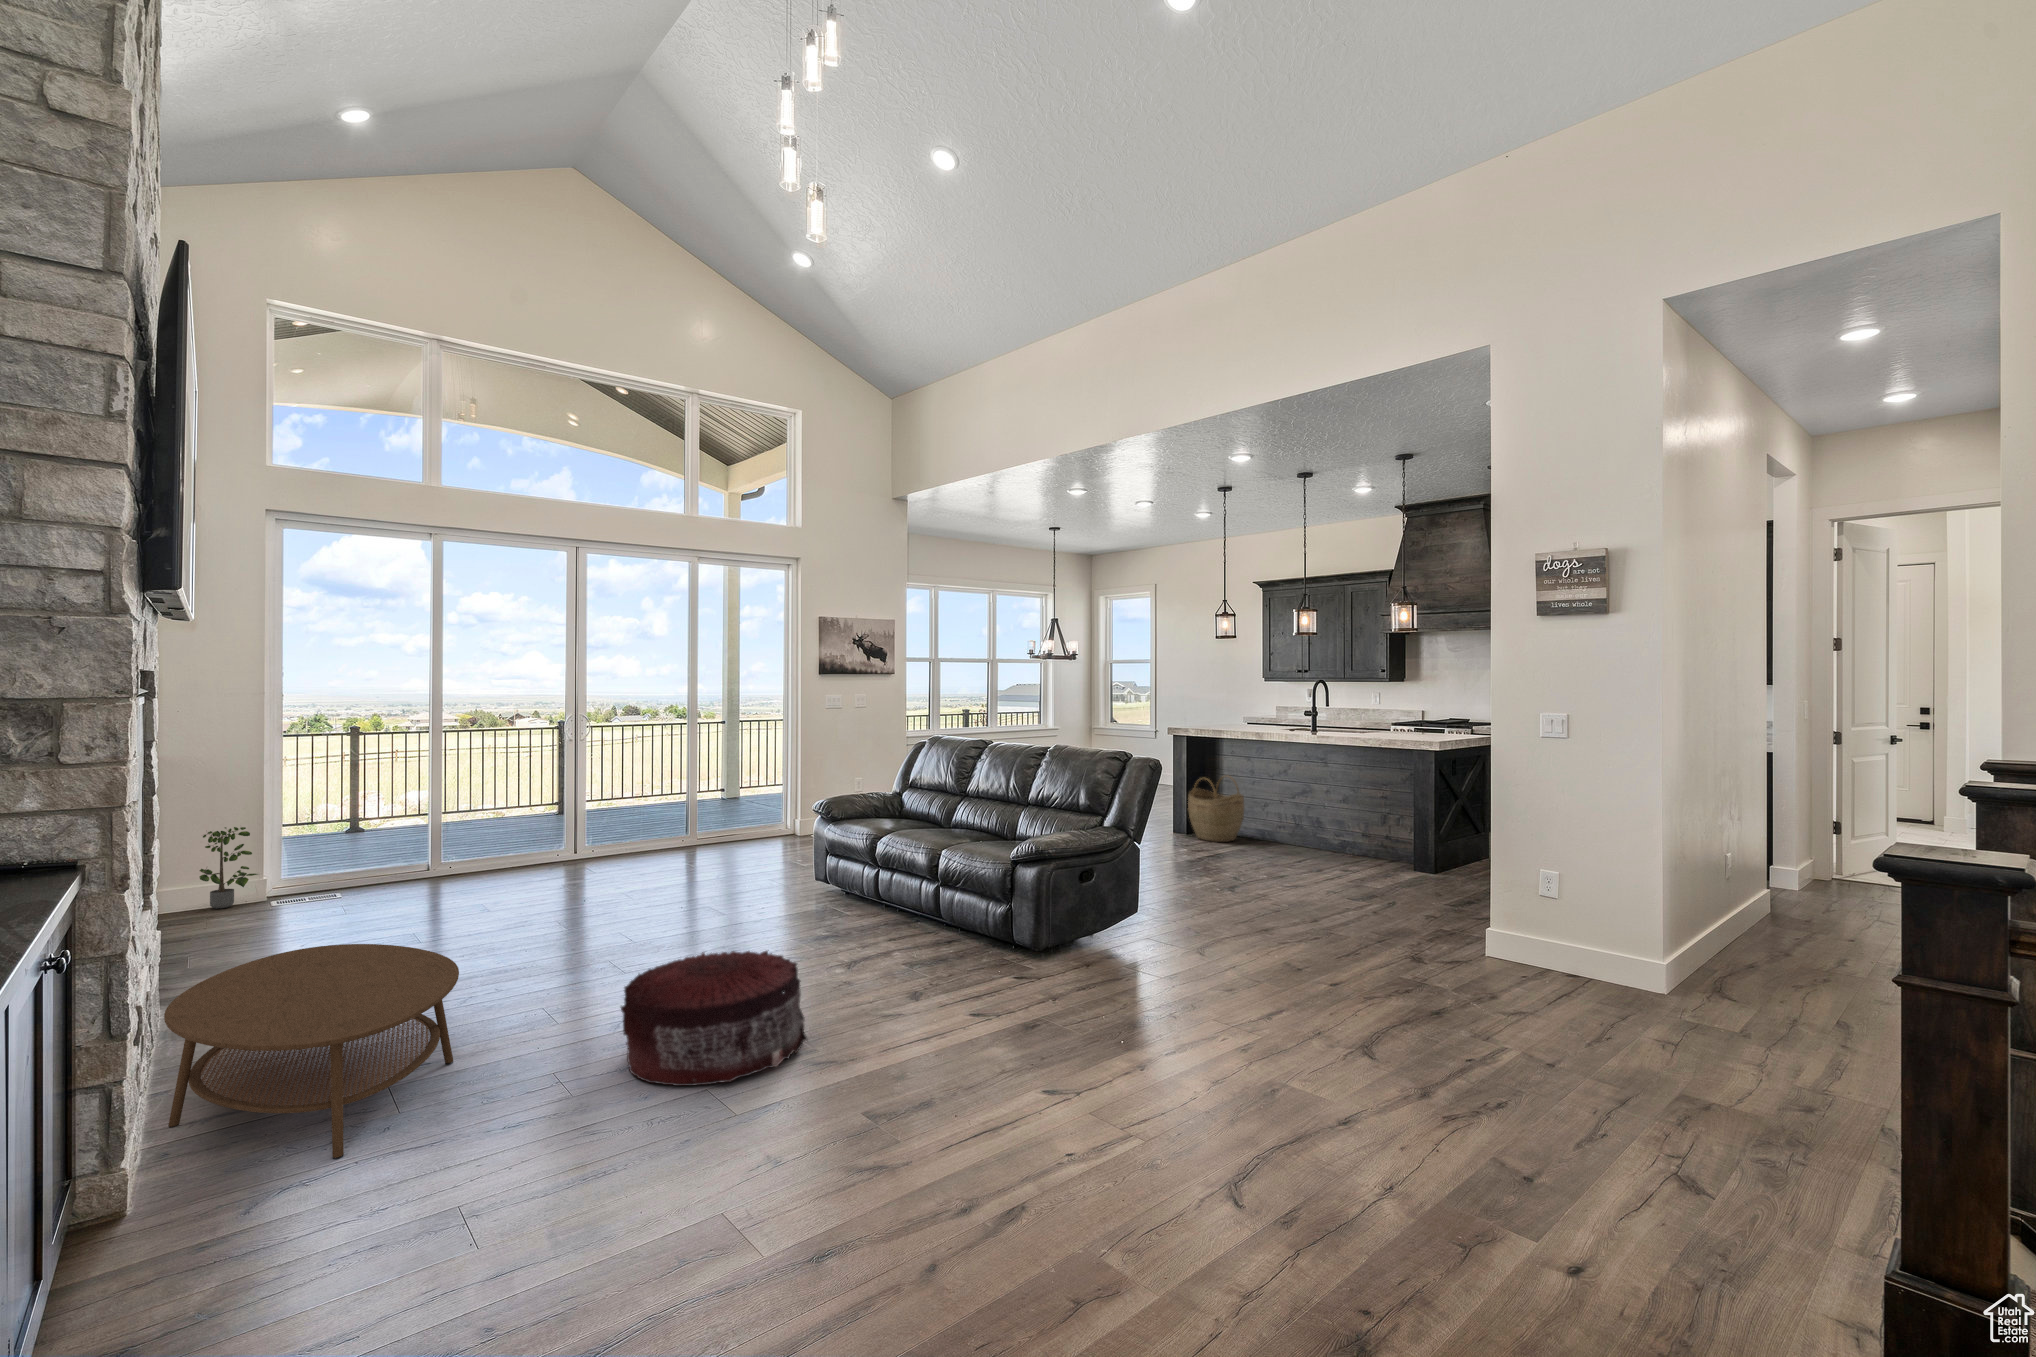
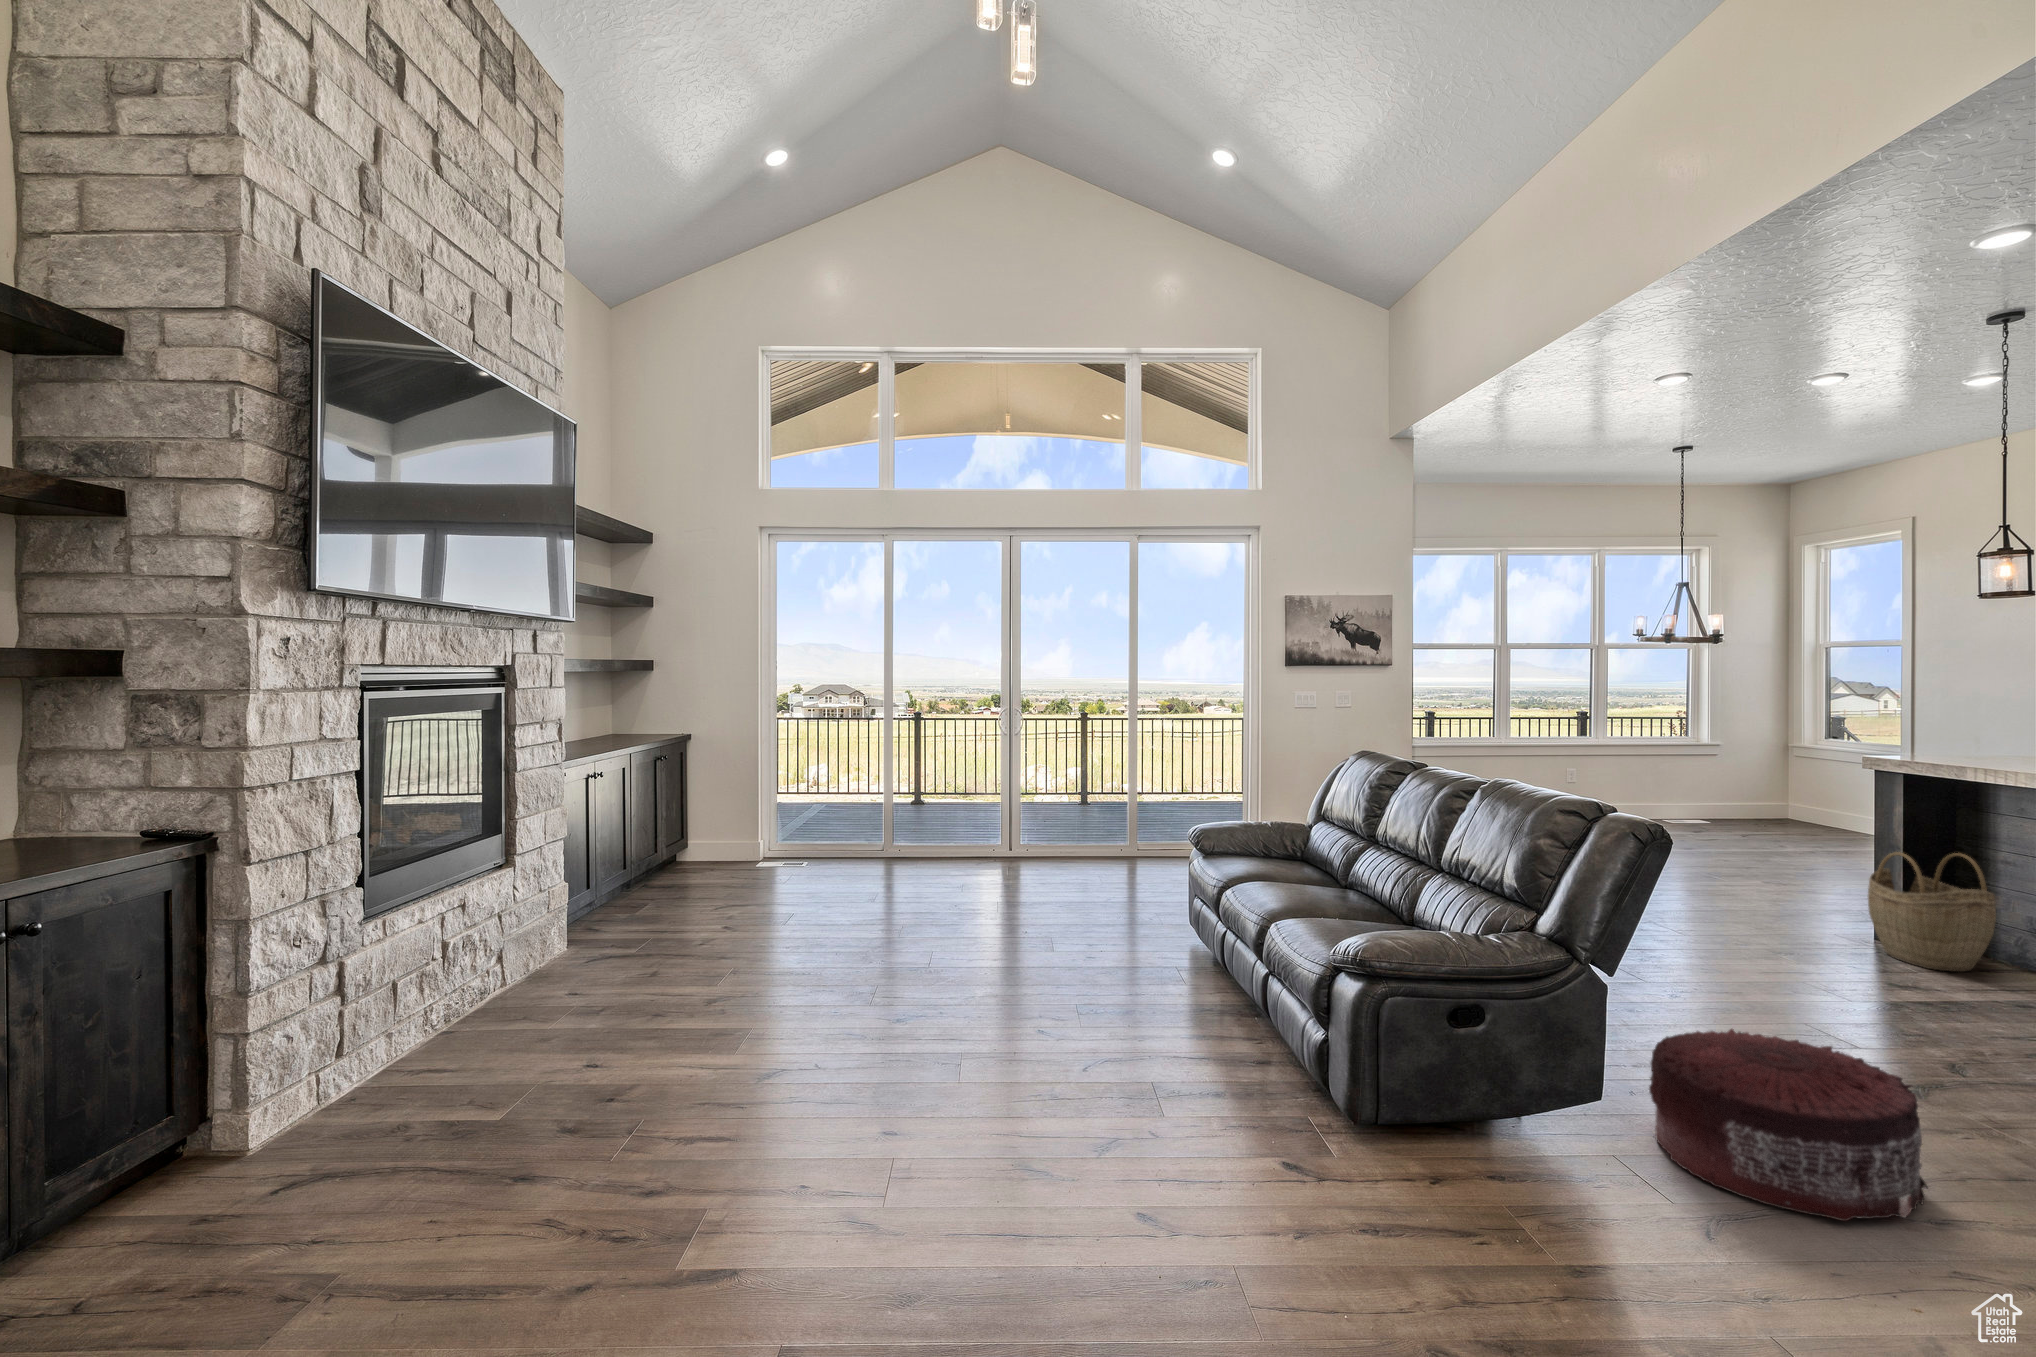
potted plant: present [200,827,258,909] -> none [700,789,743,859]
coffee table: present [164,944,459,1159] -> none [372,919,643,1144]
pouf: present [621,951,807,1086] -> present [1649,1029,1927,1221]

